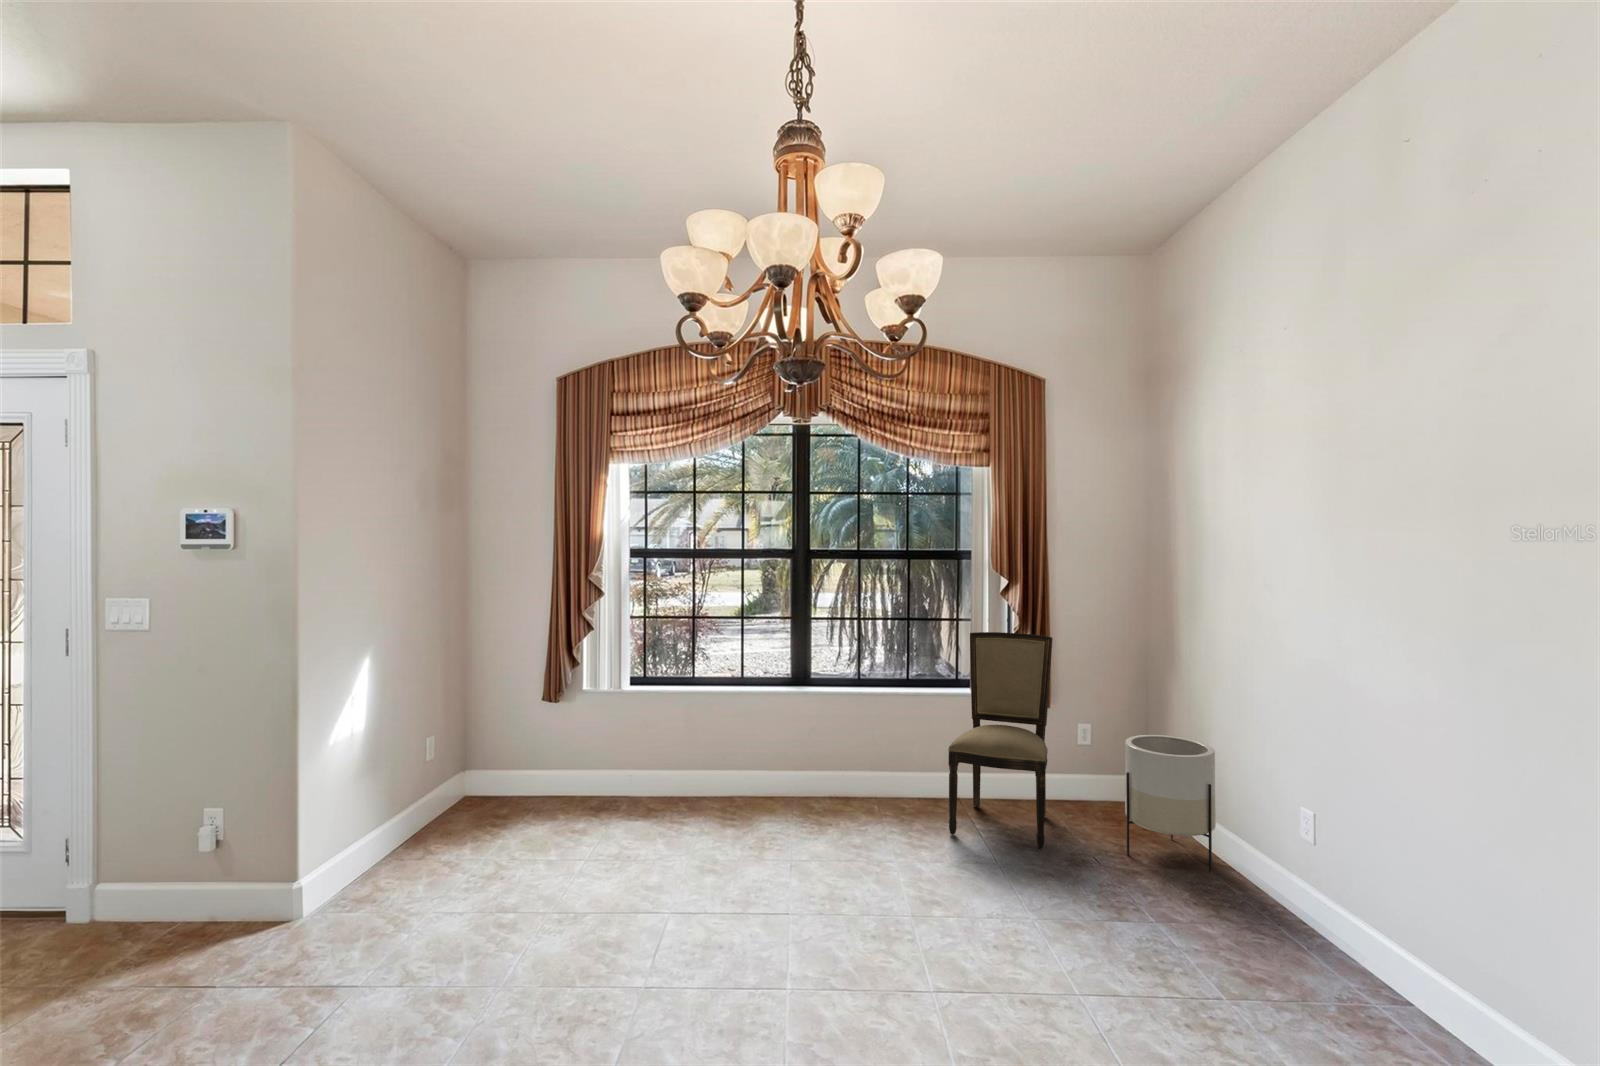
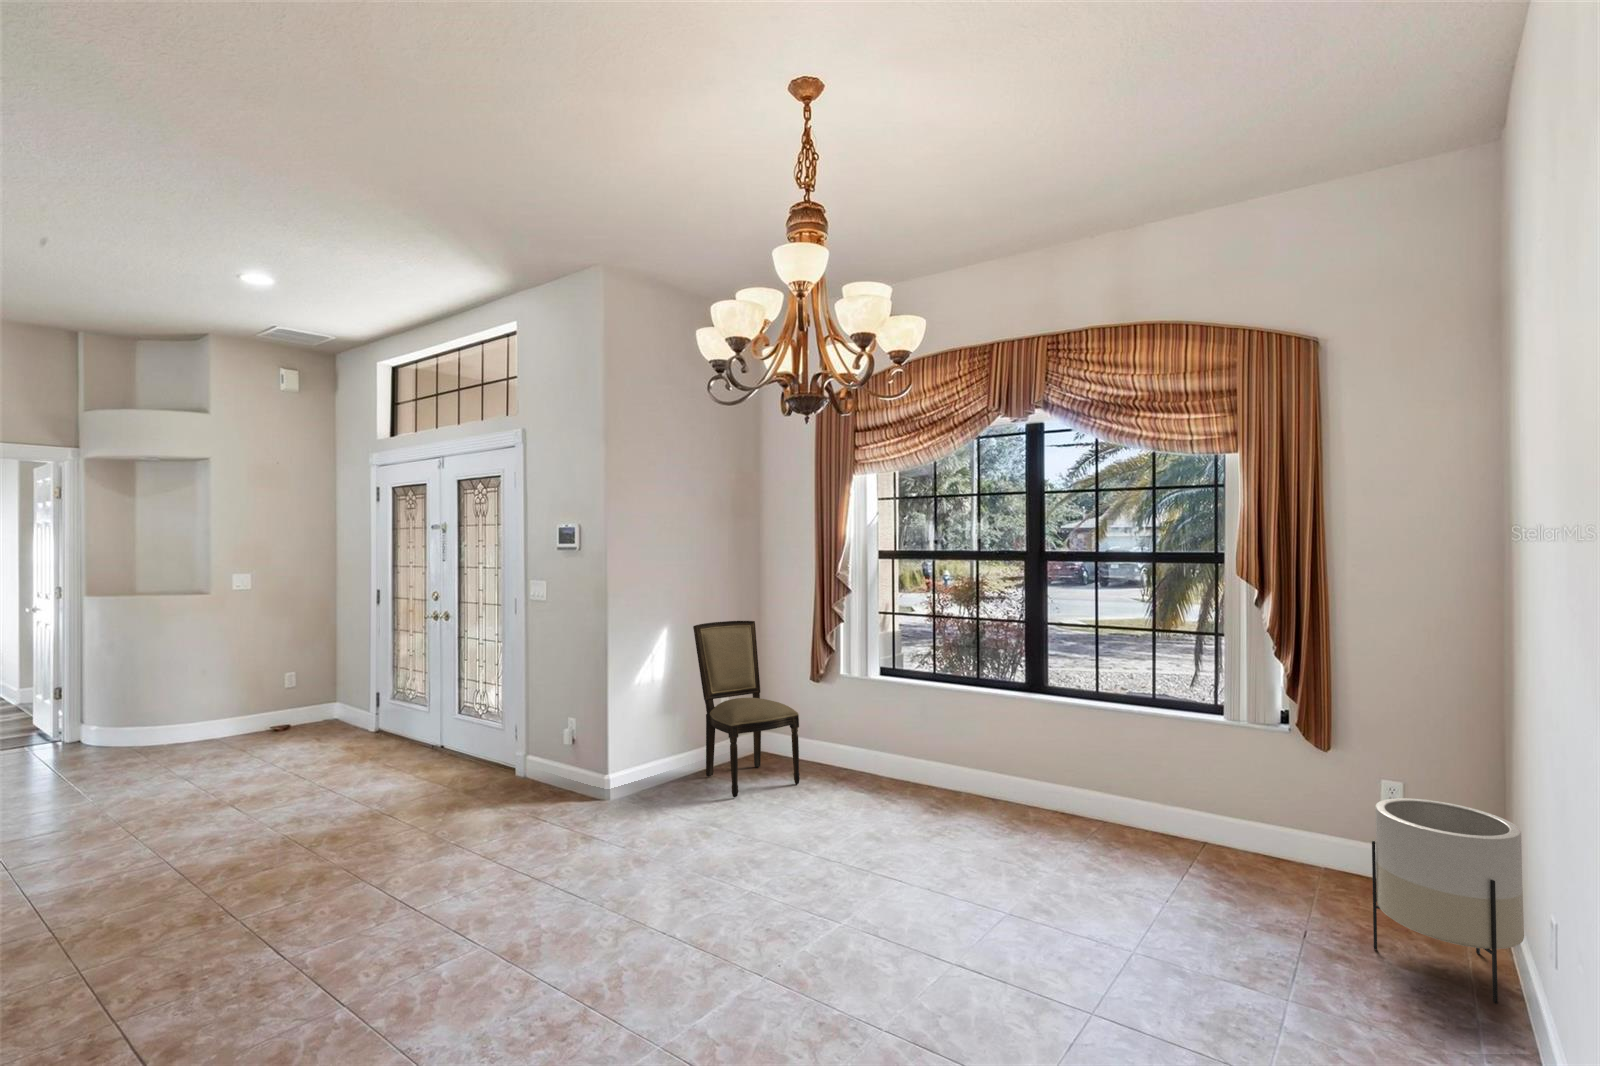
dining chair: present [948,632,1053,849] -> present [693,621,800,798]

